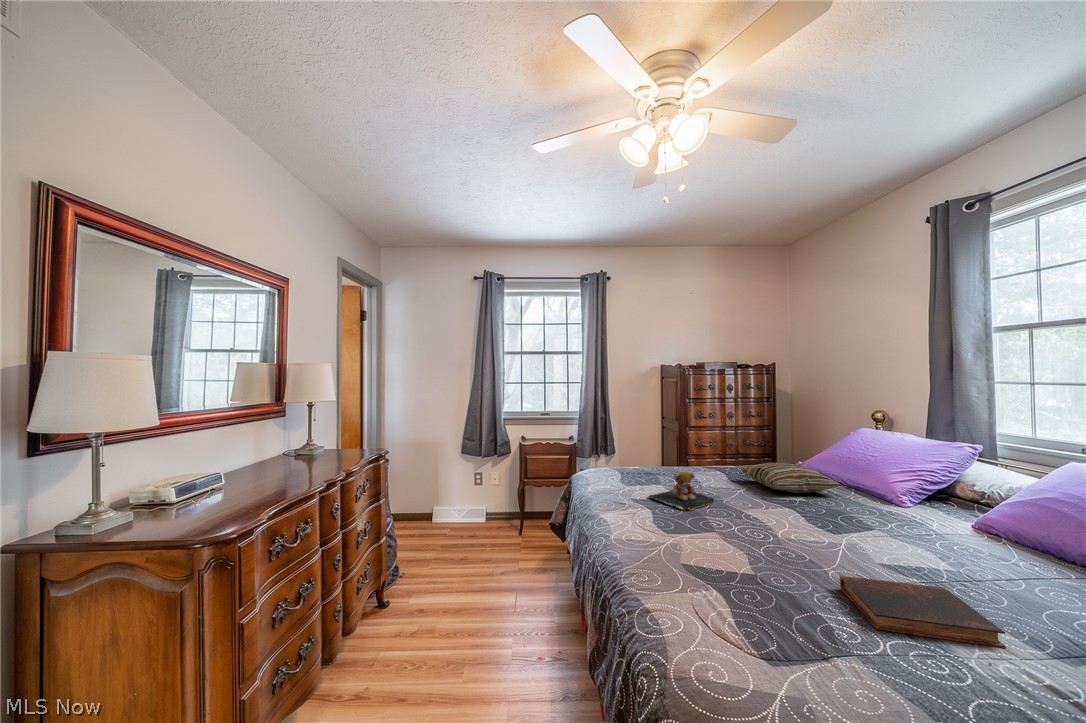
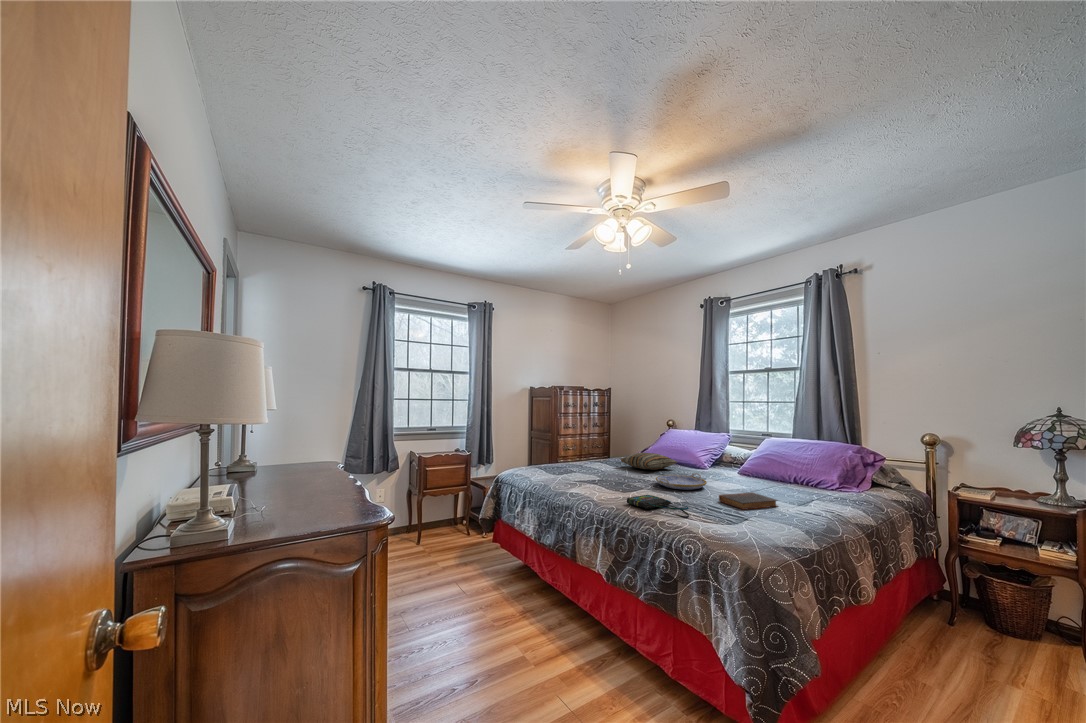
teddy bear: present [649,471,714,510] -> none [584,460,623,485]
serving tray: none [753,508,855,546] -> present [656,473,707,490]
tote bag: none [646,543,721,614] -> present [627,495,689,518]

